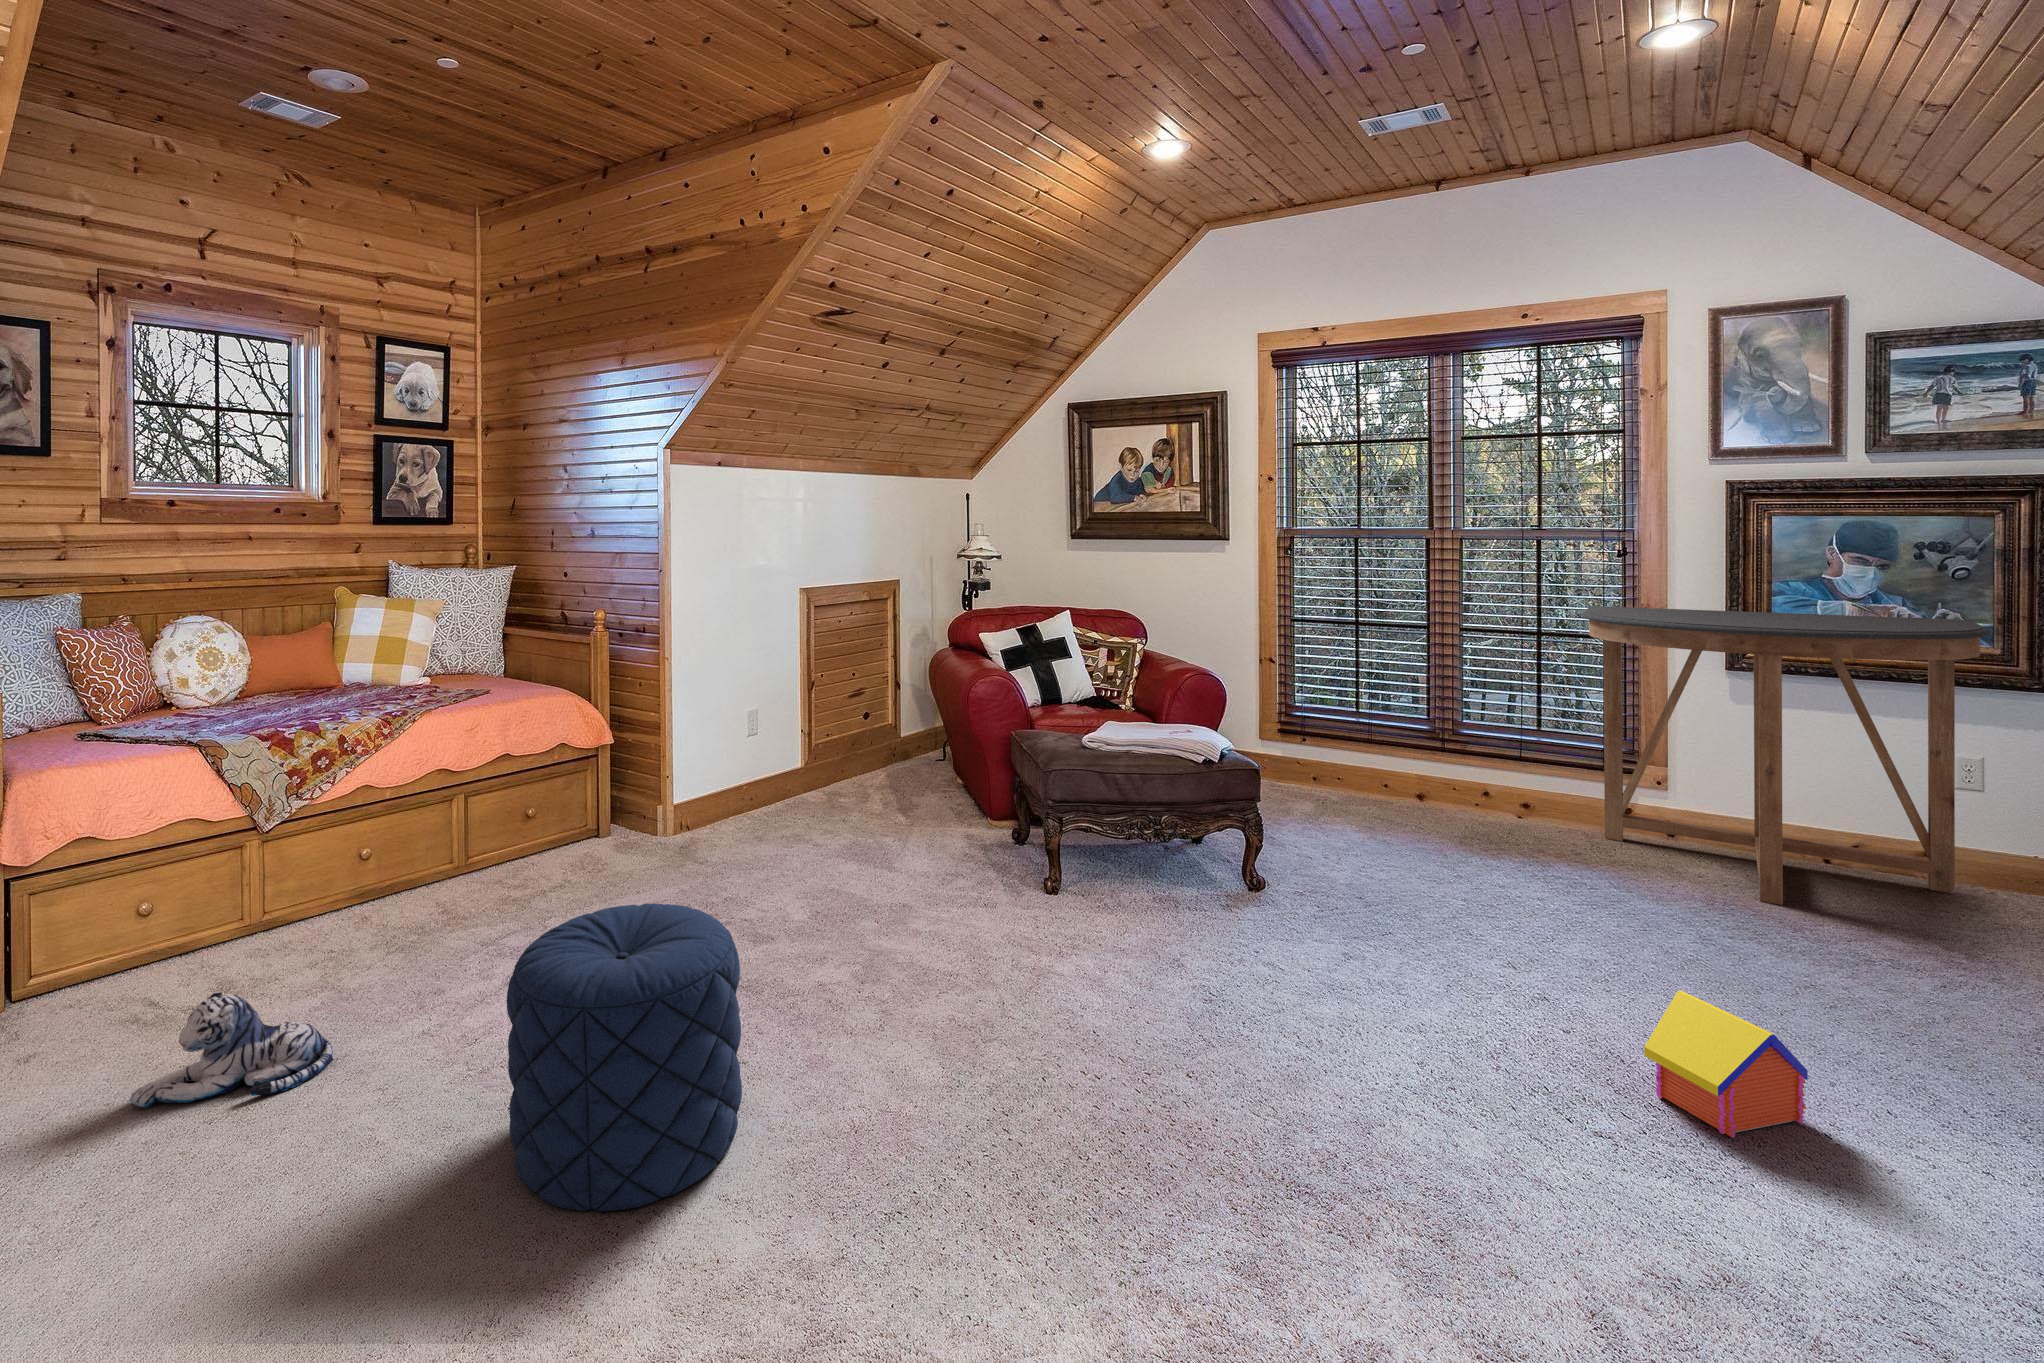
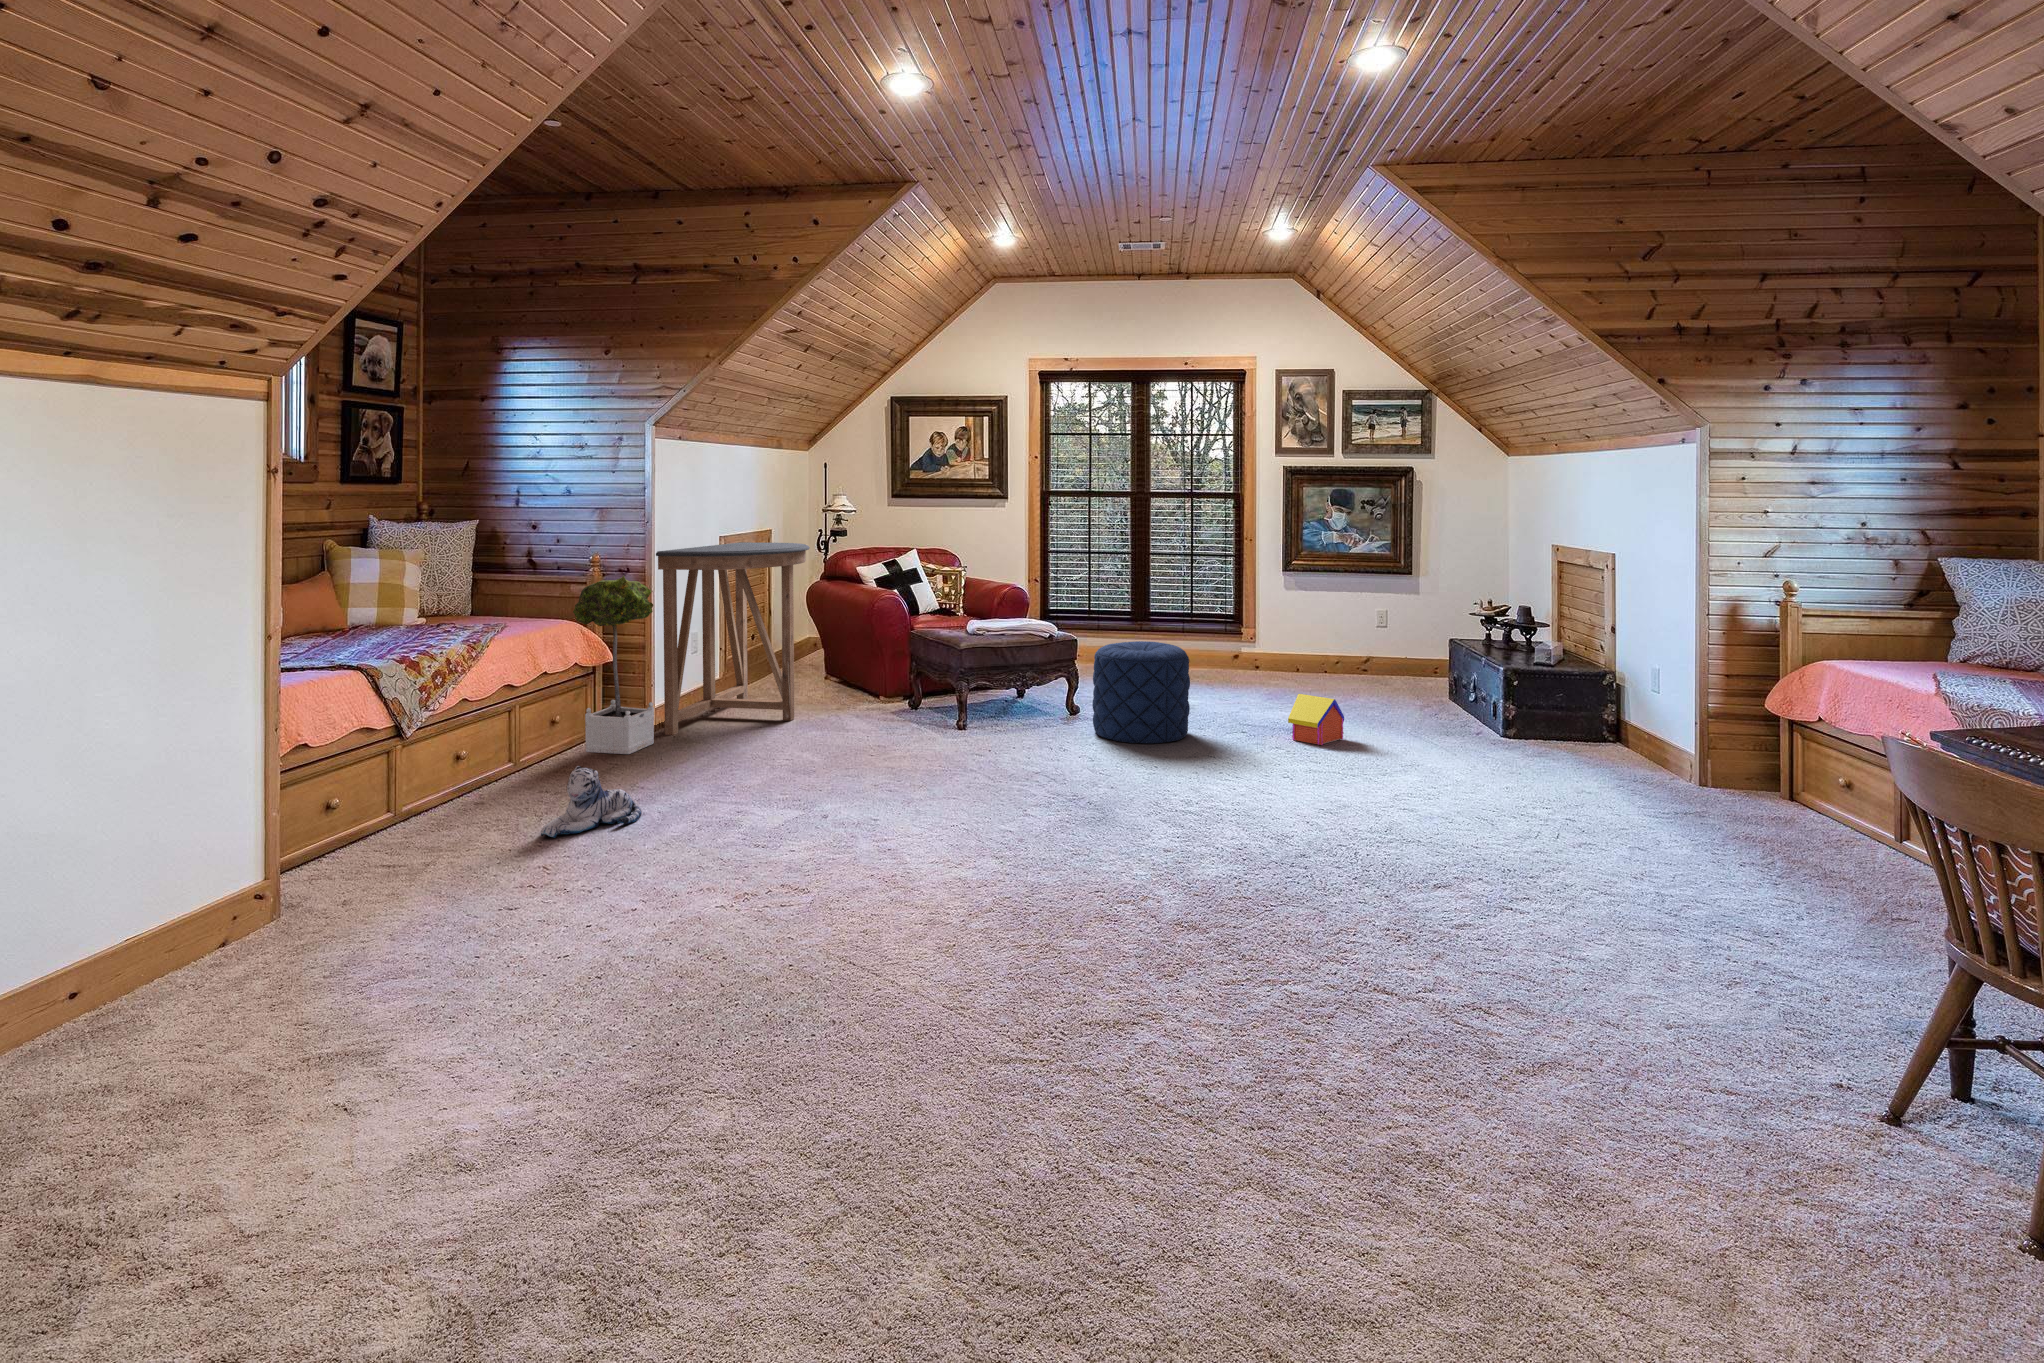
console table: present [1582,606,1990,905] -> present [656,542,810,735]
potted tree: none [480,667,593,905] -> present [573,576,654,754]
pouf: present [507,903,742,1211] -> present [1092,641,1190,743]

